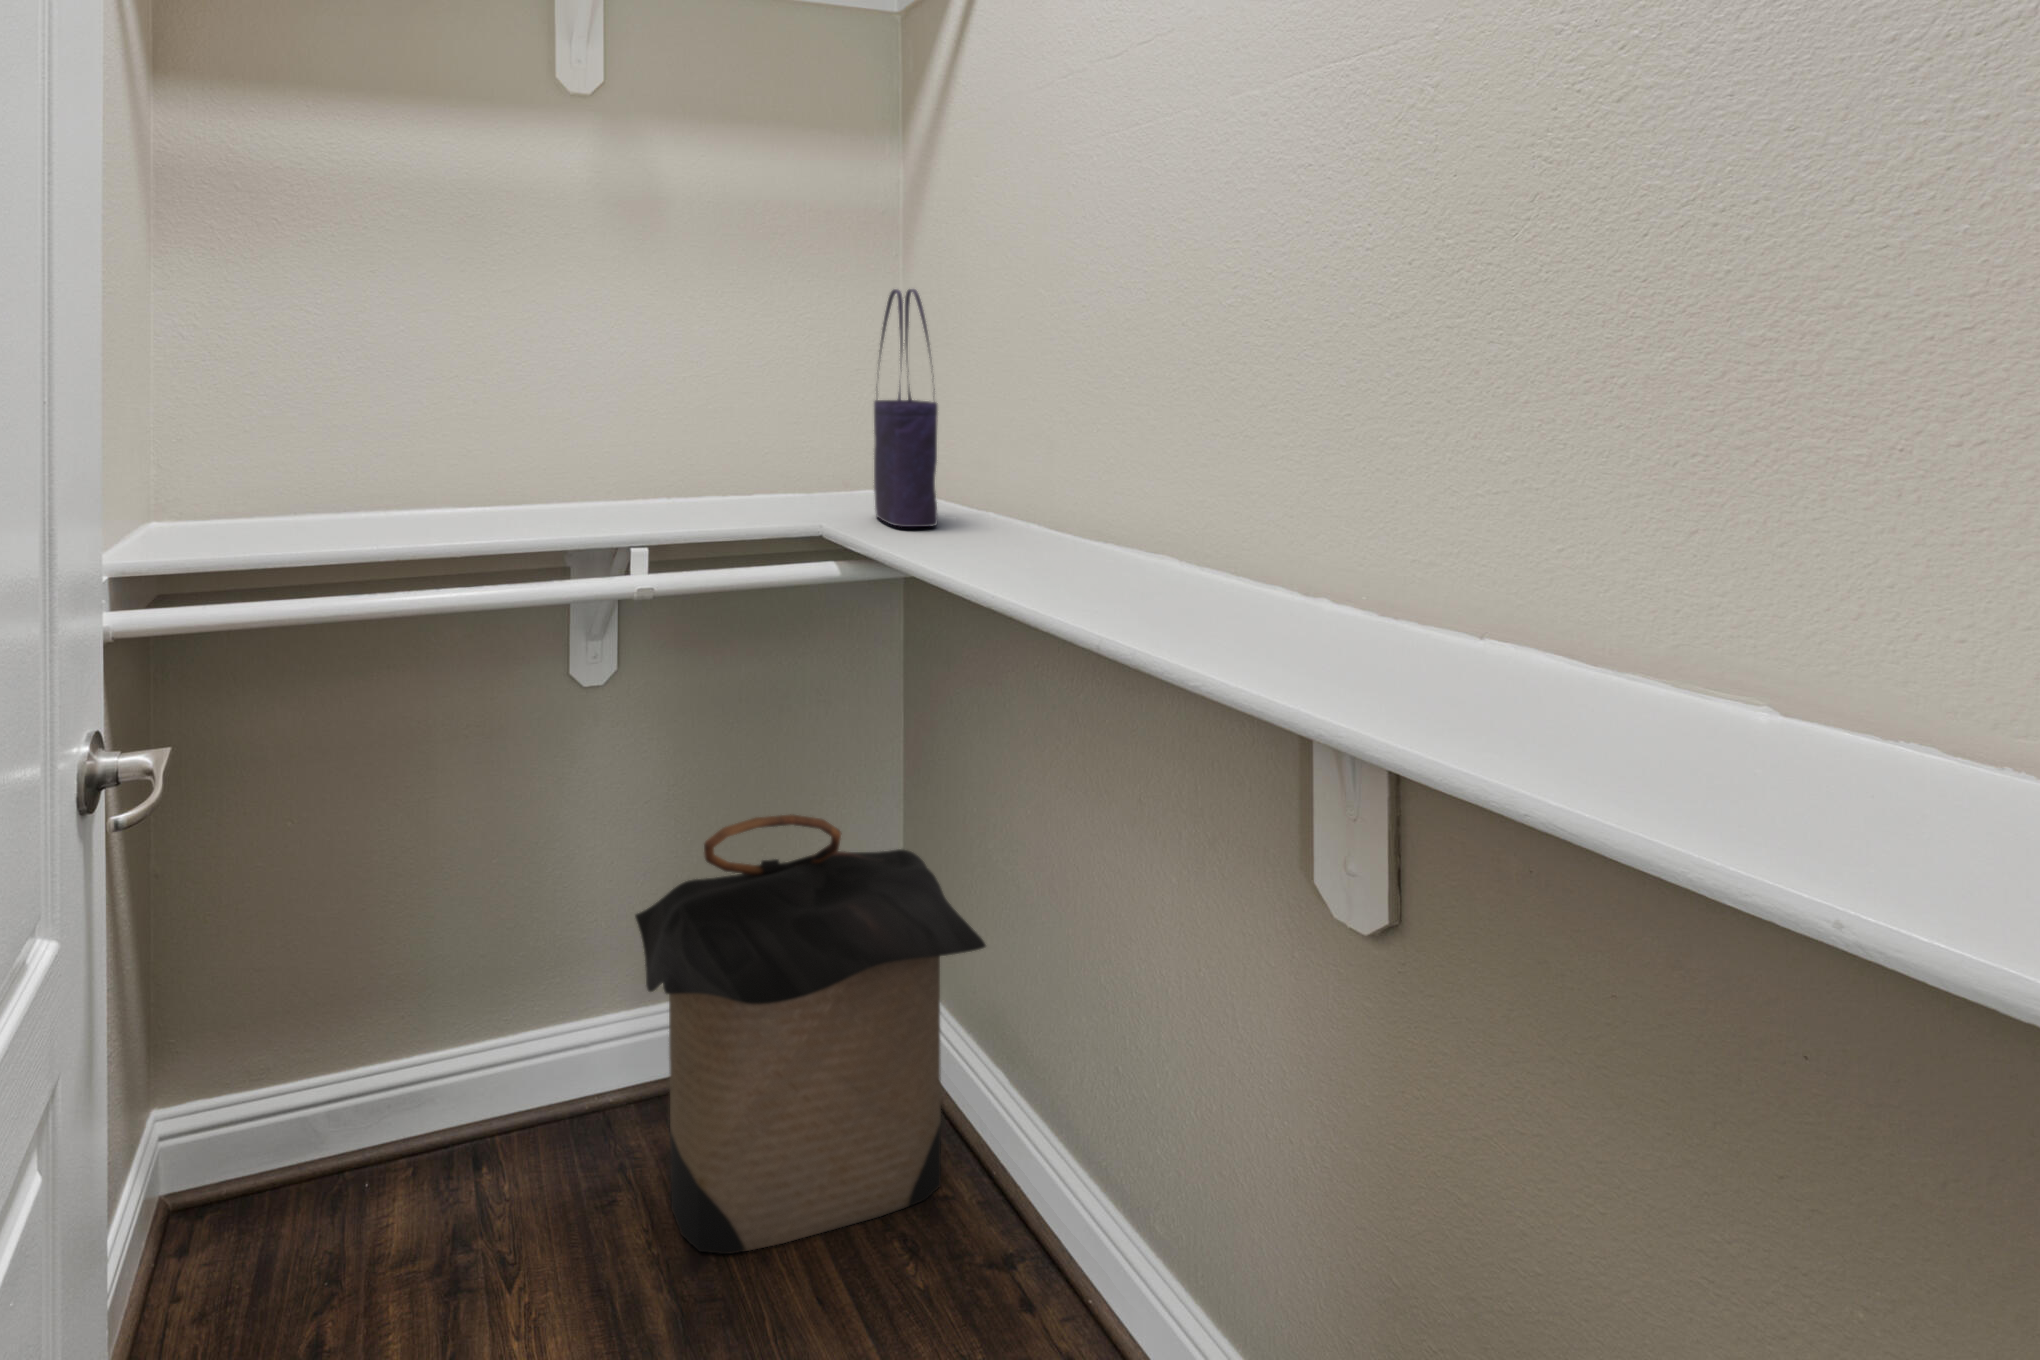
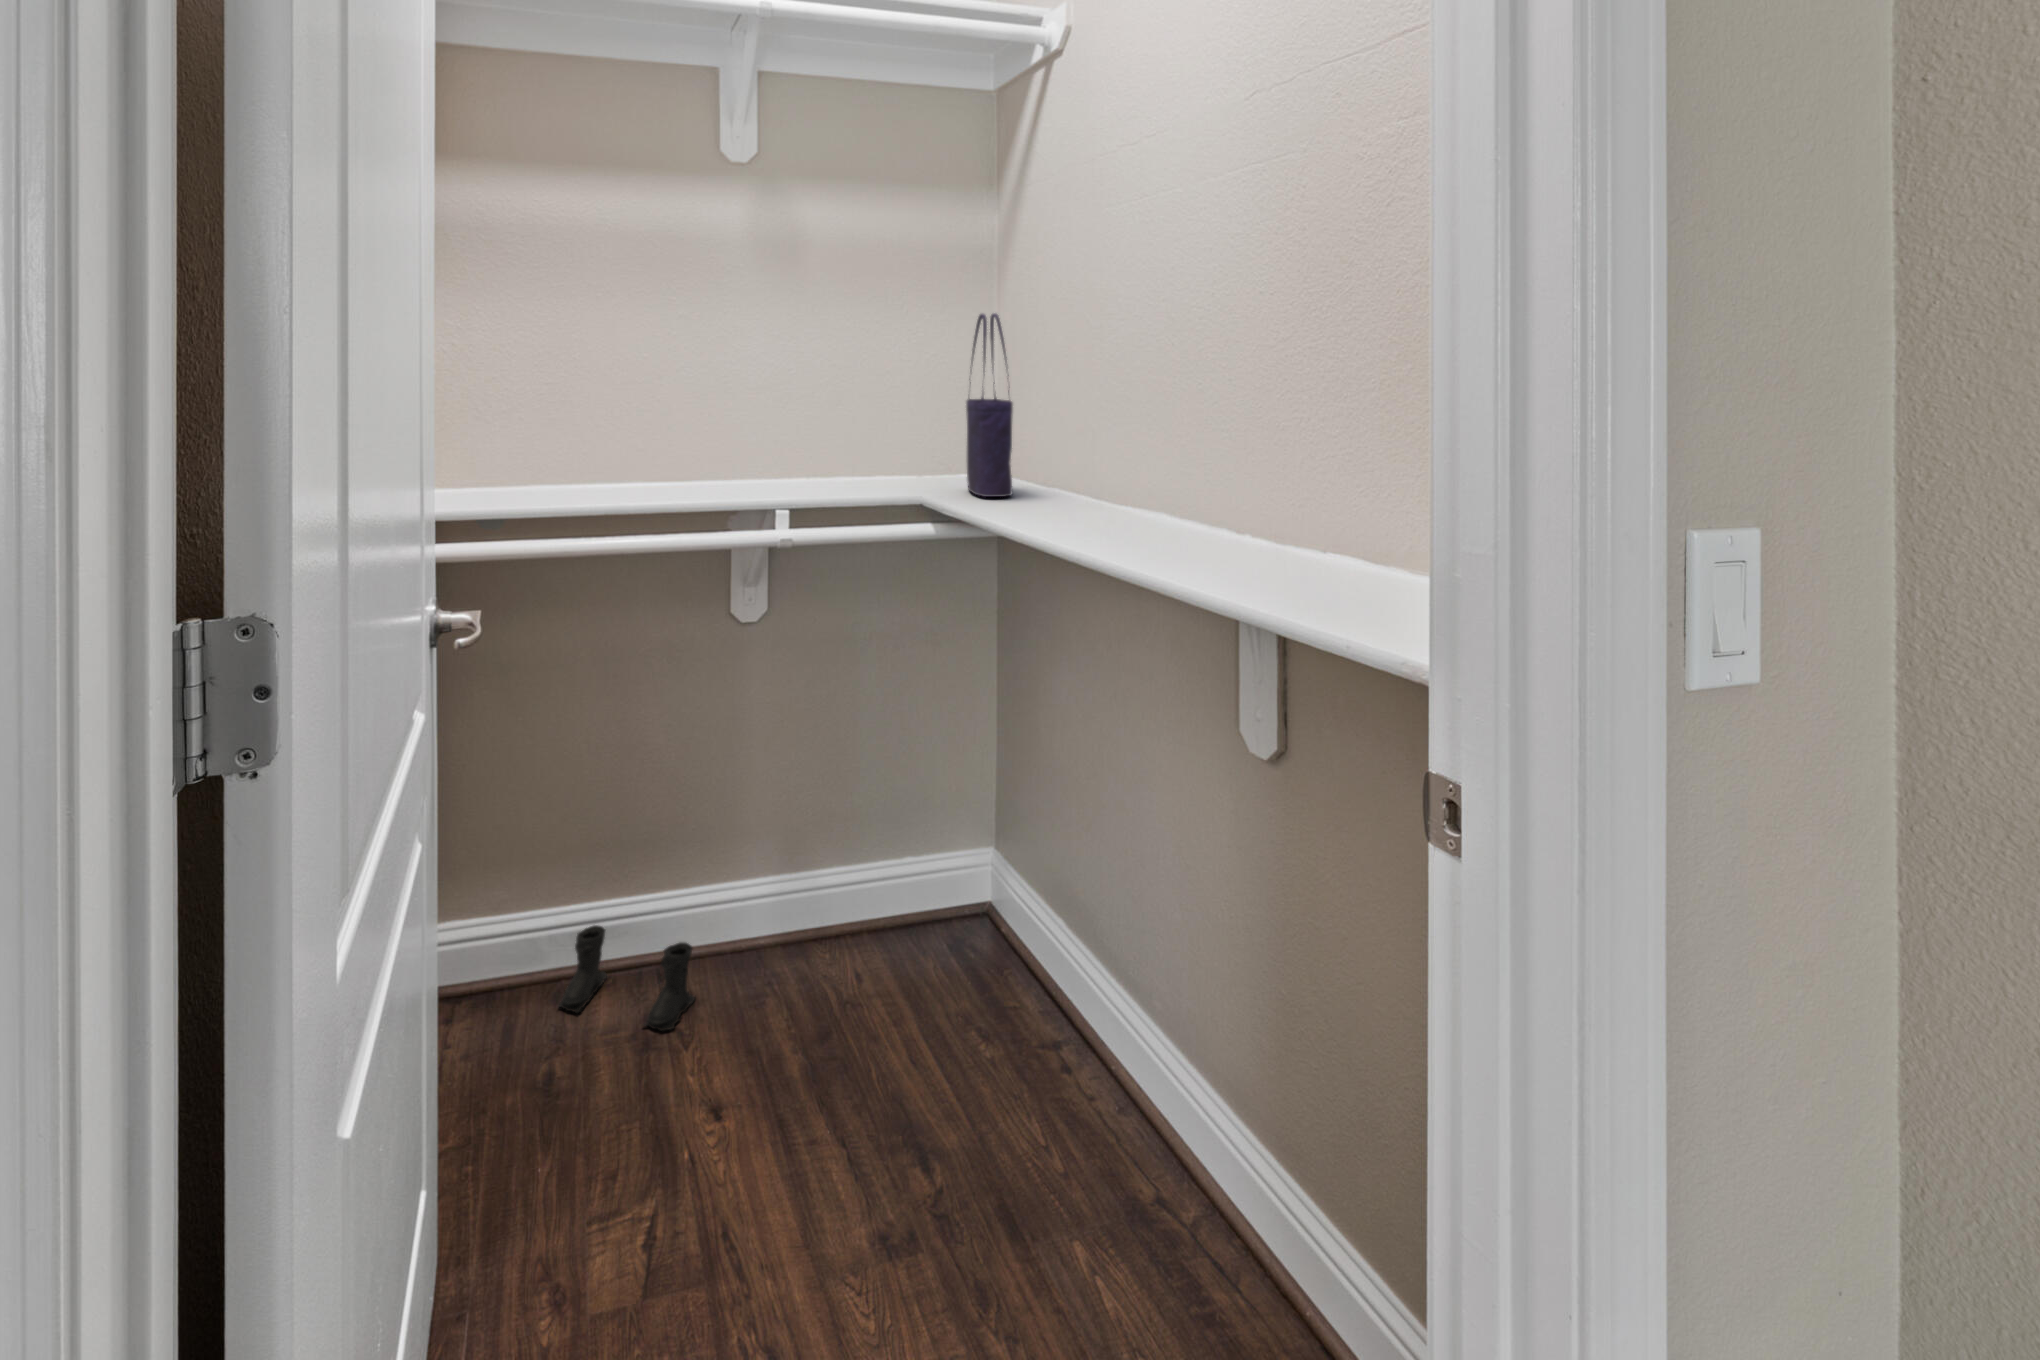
laundry hamper: present [635,814,986,1254] -> none [780,710,1045,1032]
boots: none [332,1103,523,1262] -> present [559,925,695,1031]

